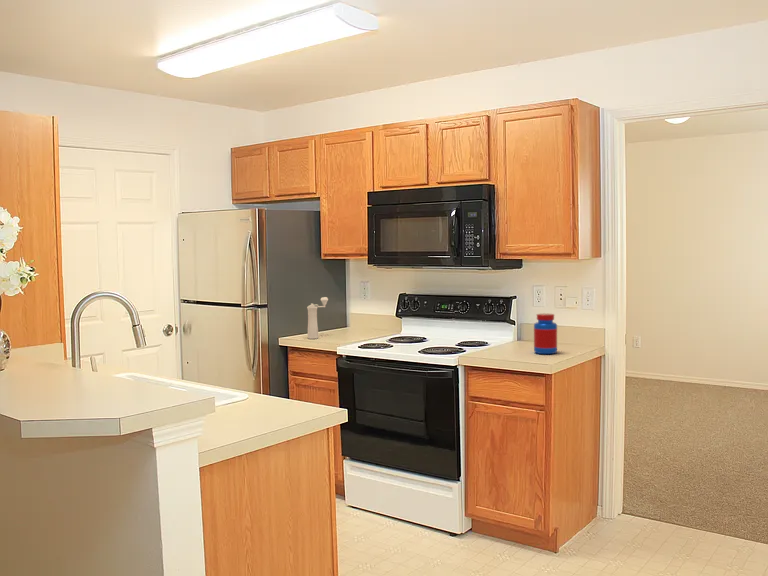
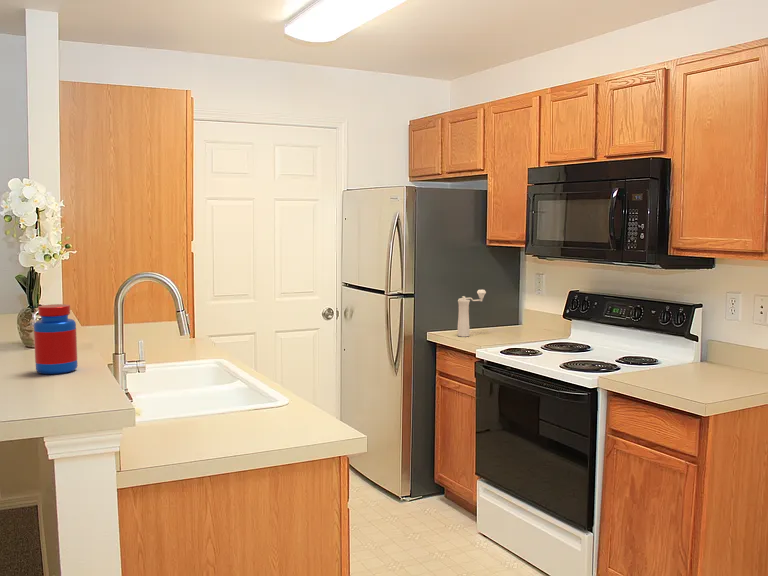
jar: present [534,314,557,354] -> present [34,304,78,374]

